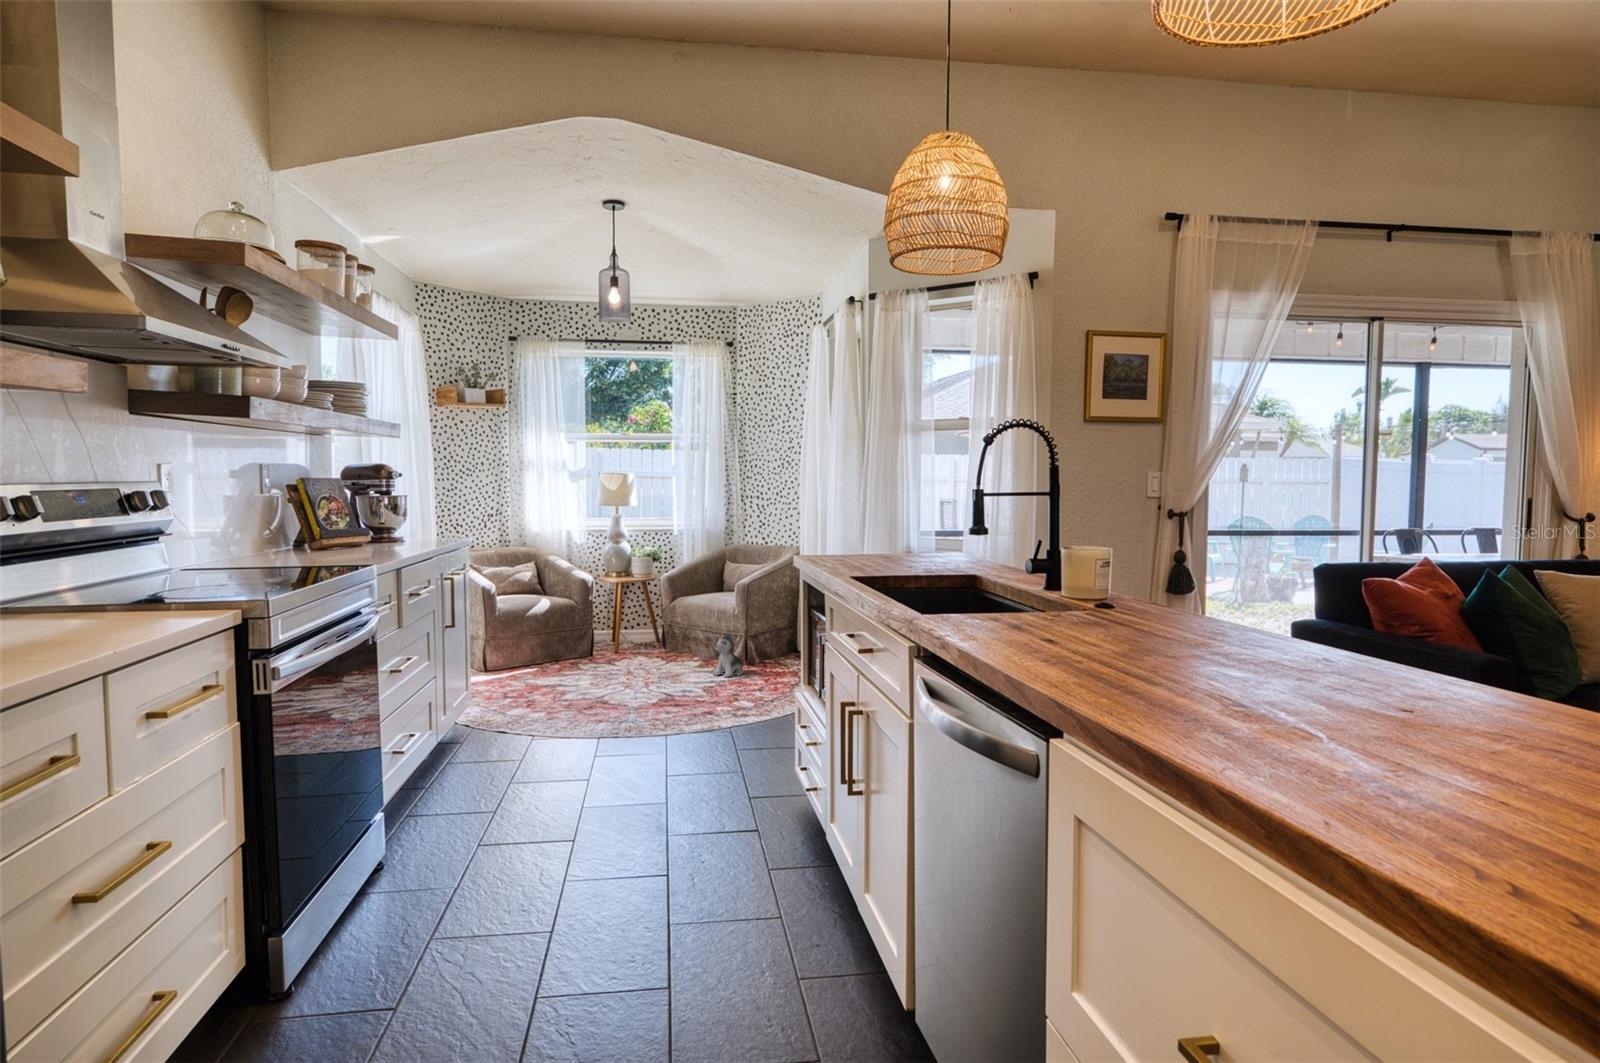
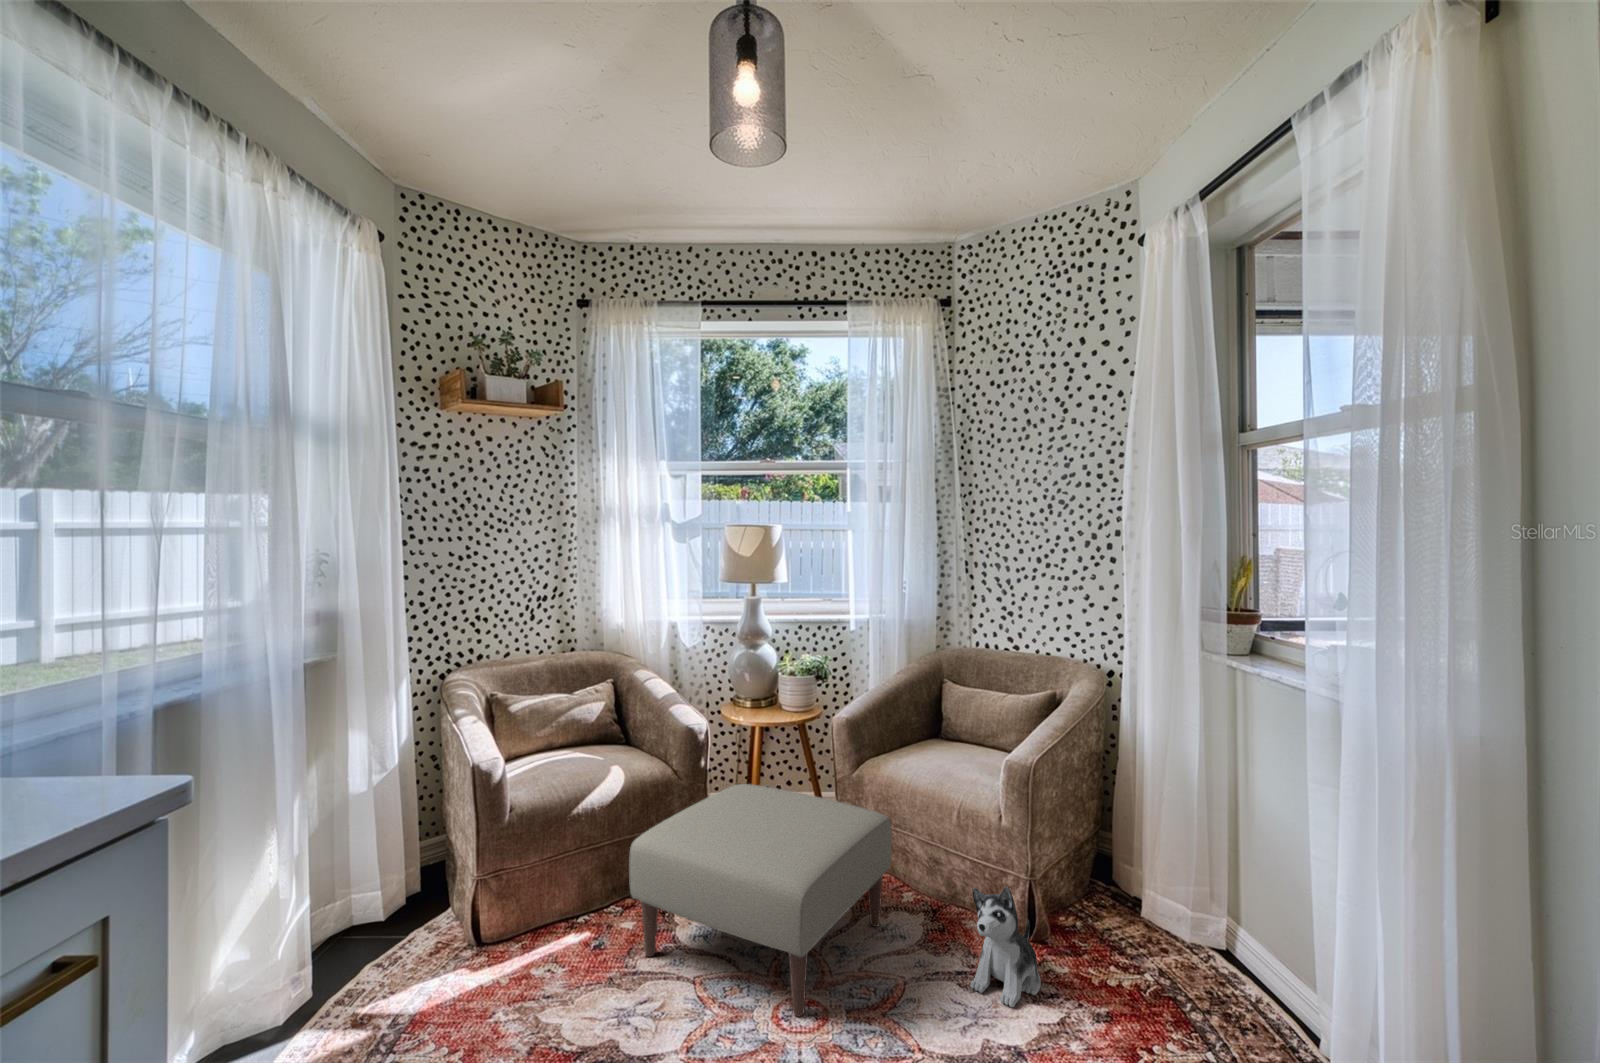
ottoman: none [558,608,685,682] -> present [629,784,892,1016]

